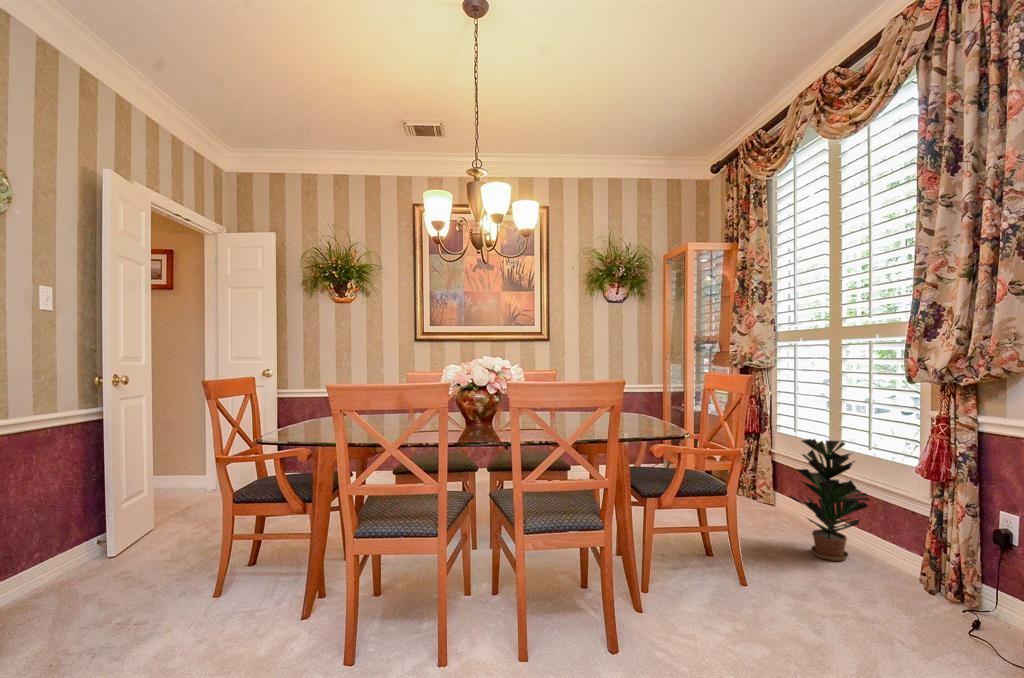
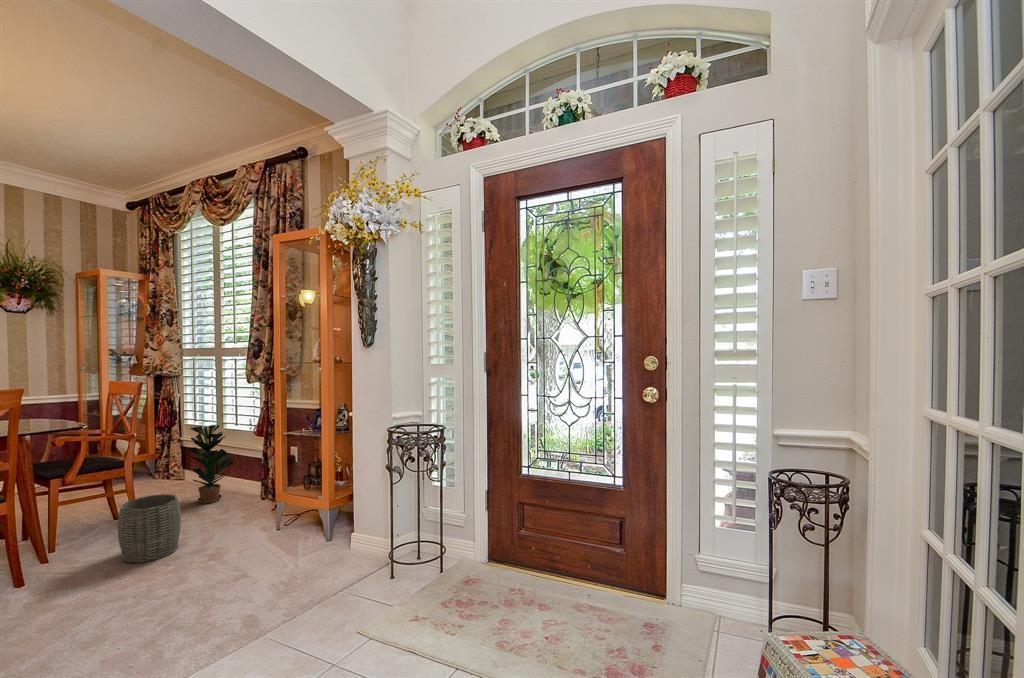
woven basket: none [726,534,818,650] -> present [118,494,181,563]

